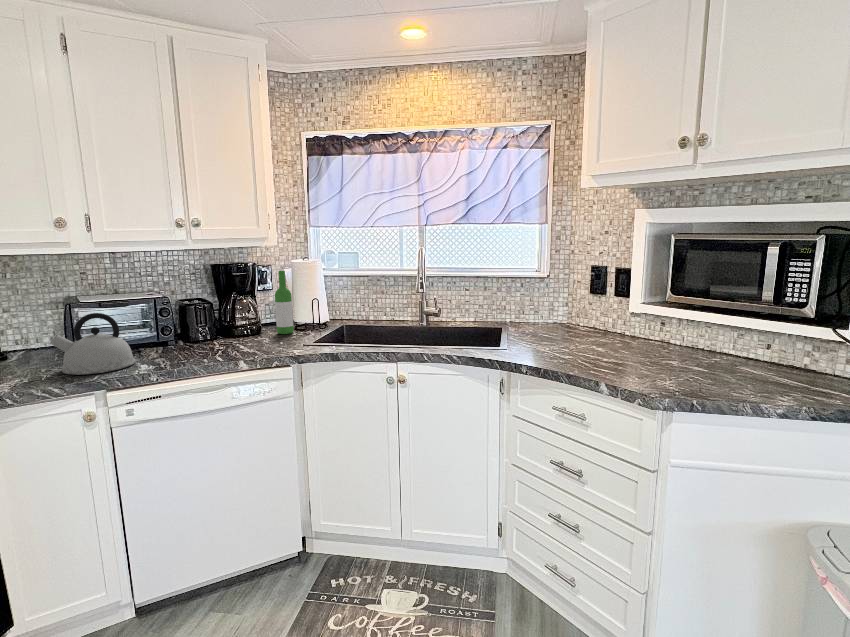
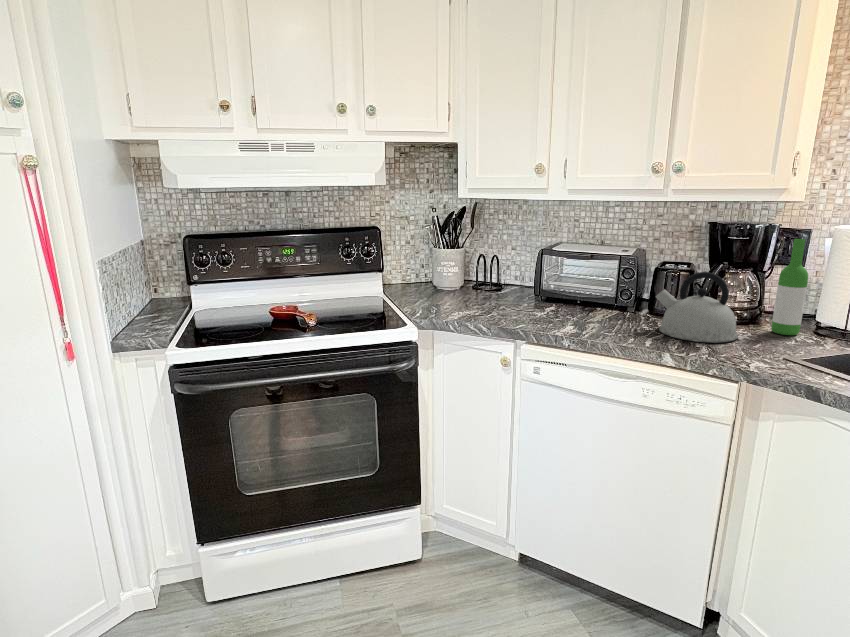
kettle: present [50,313,135,375] -> present [656,272,738,343]

